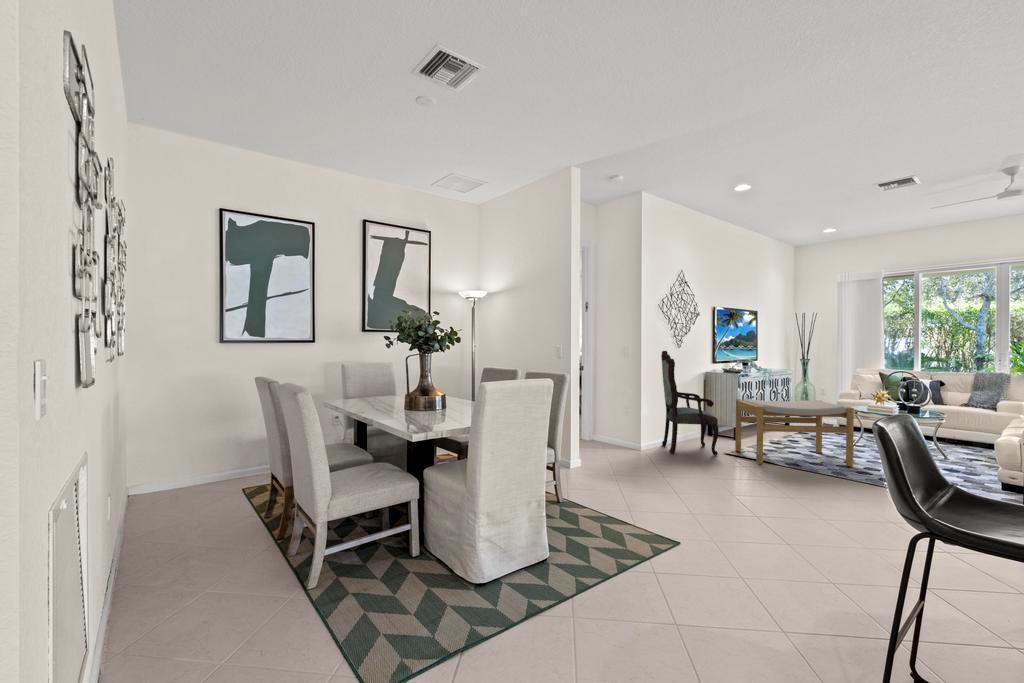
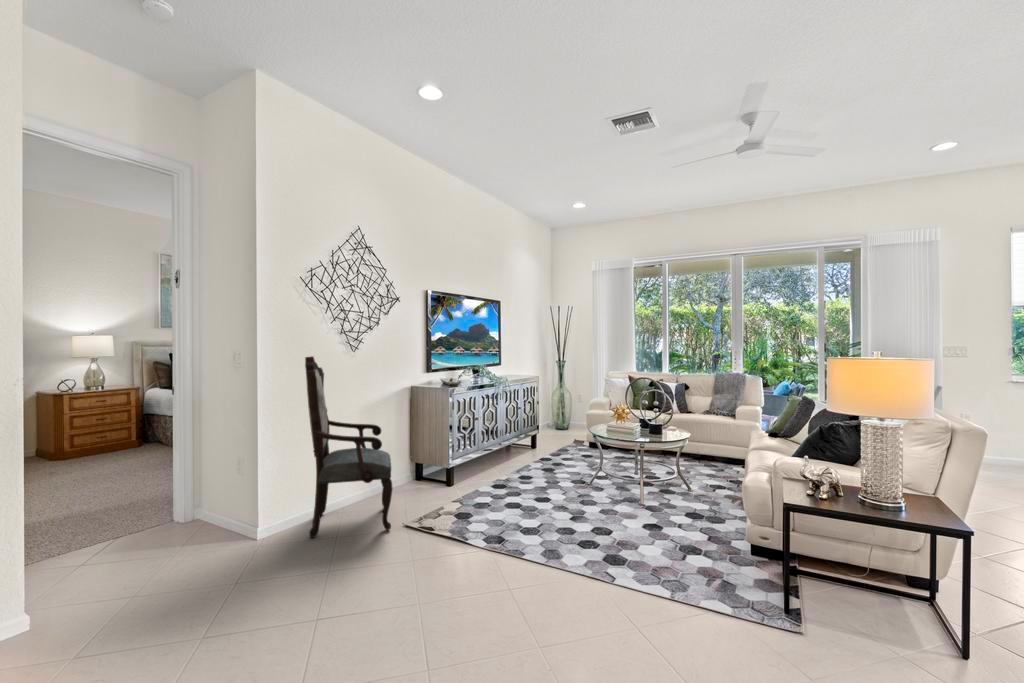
footstool: present [735,399,854,467] -> none [429,424,579,543]

